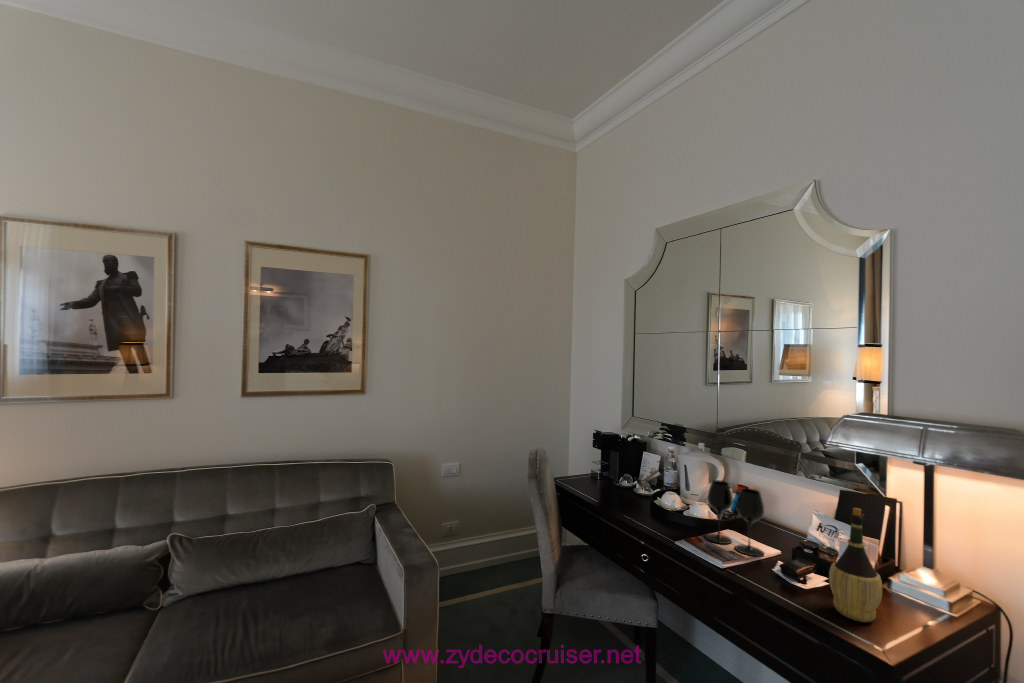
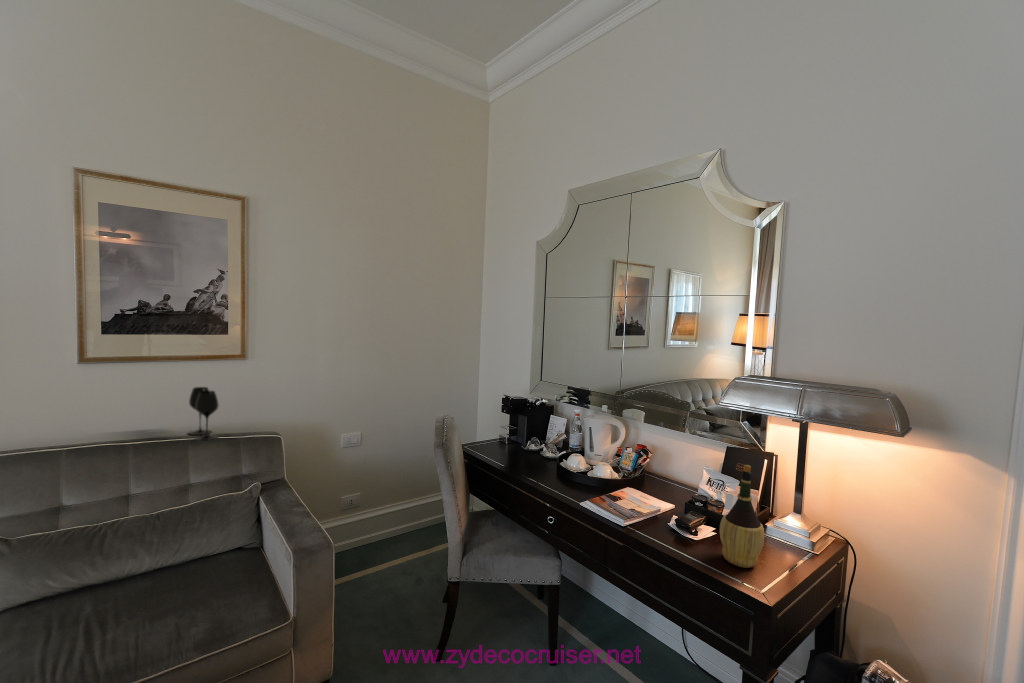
wine glass: present [706,480,764,556] -> present [189,387,218,441]

